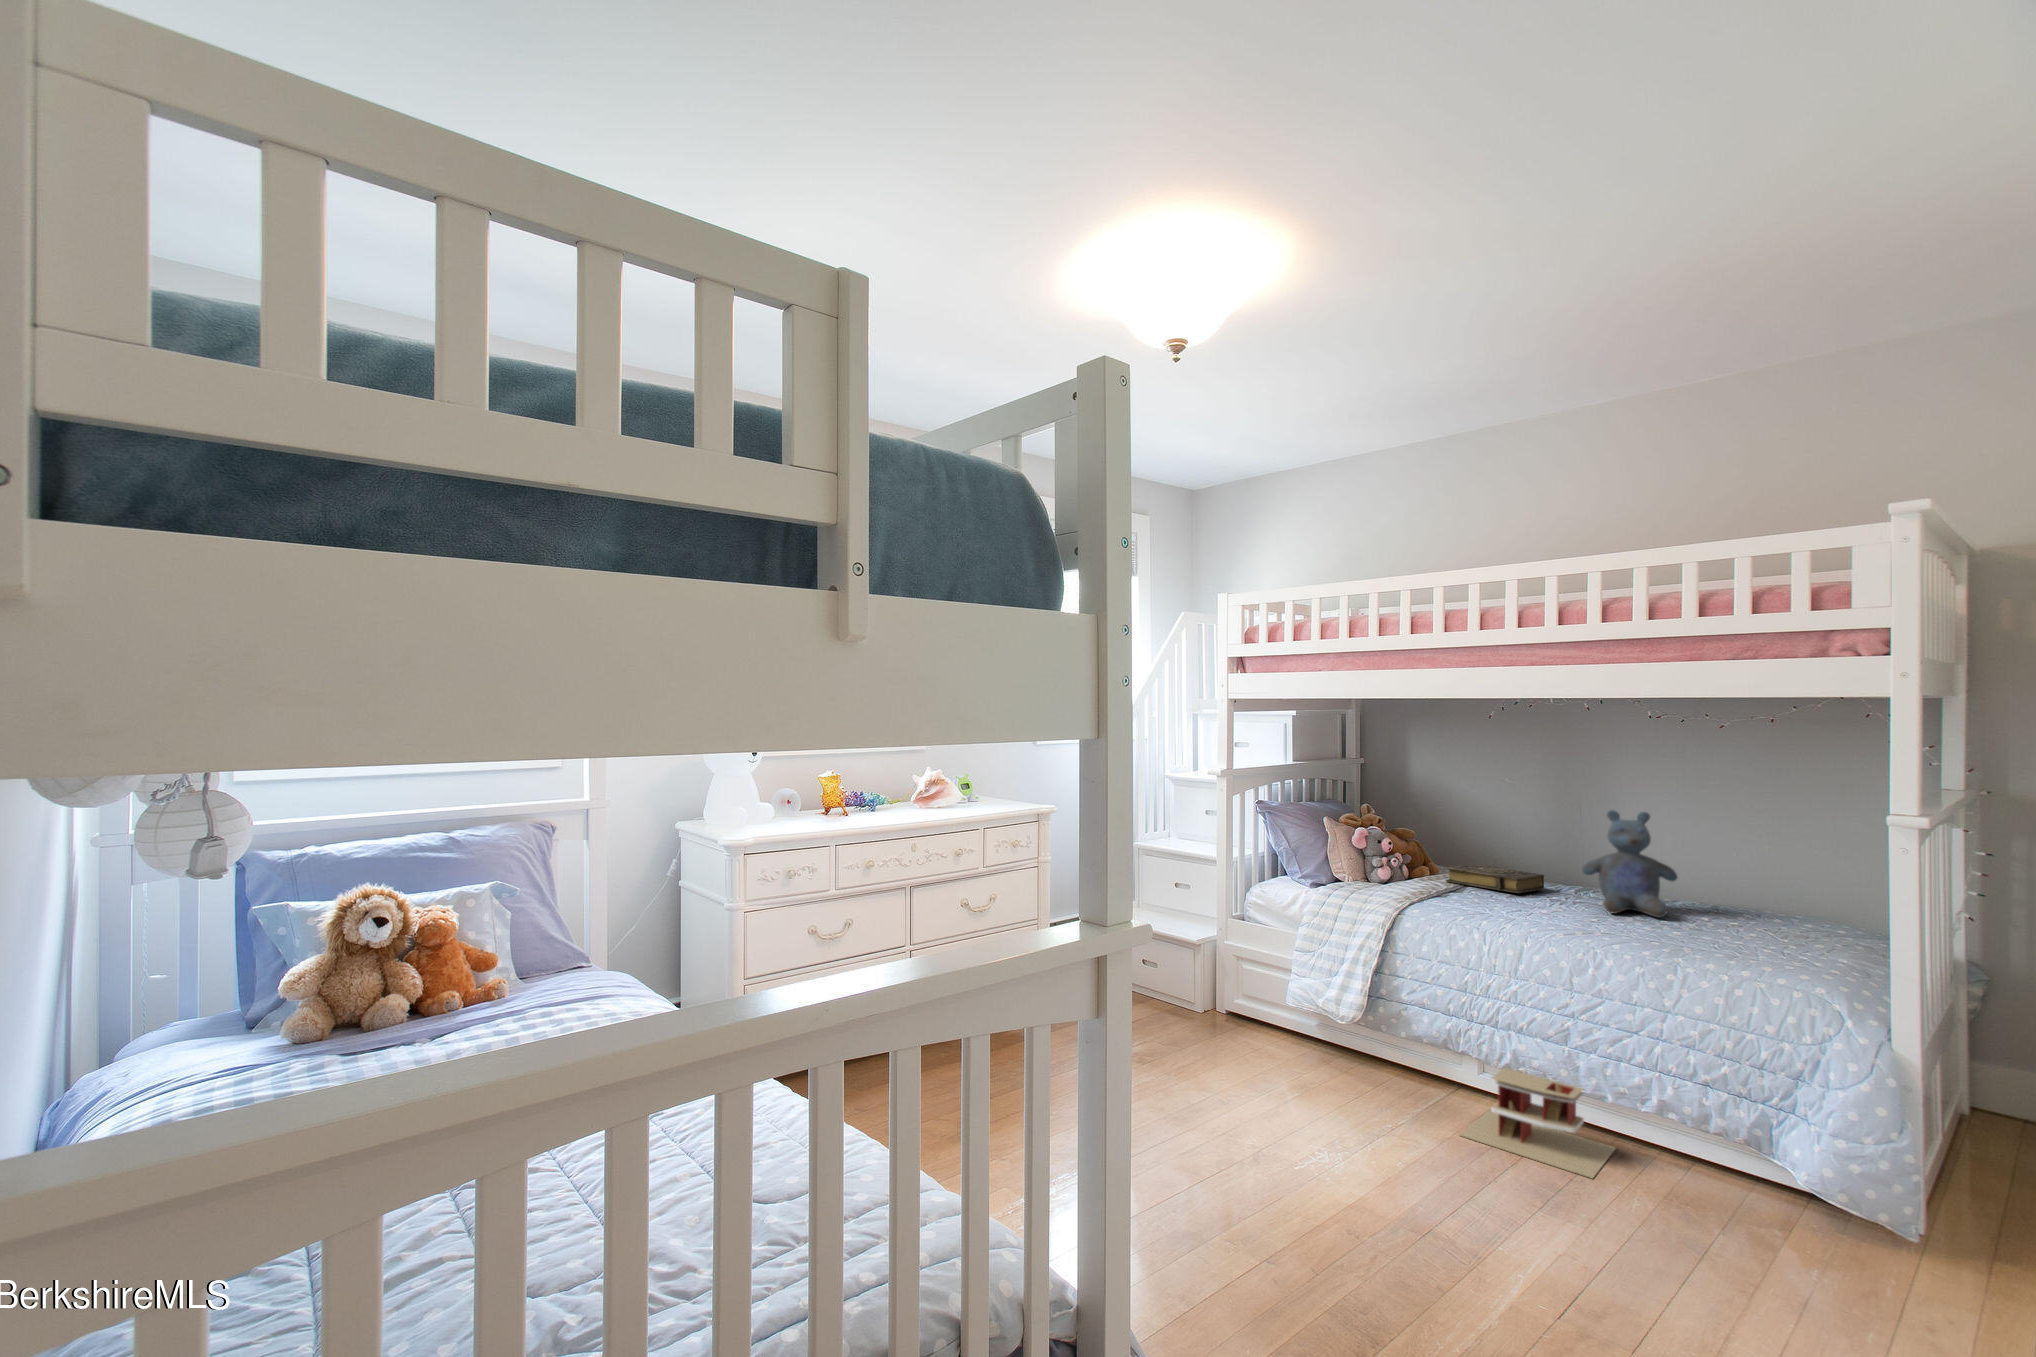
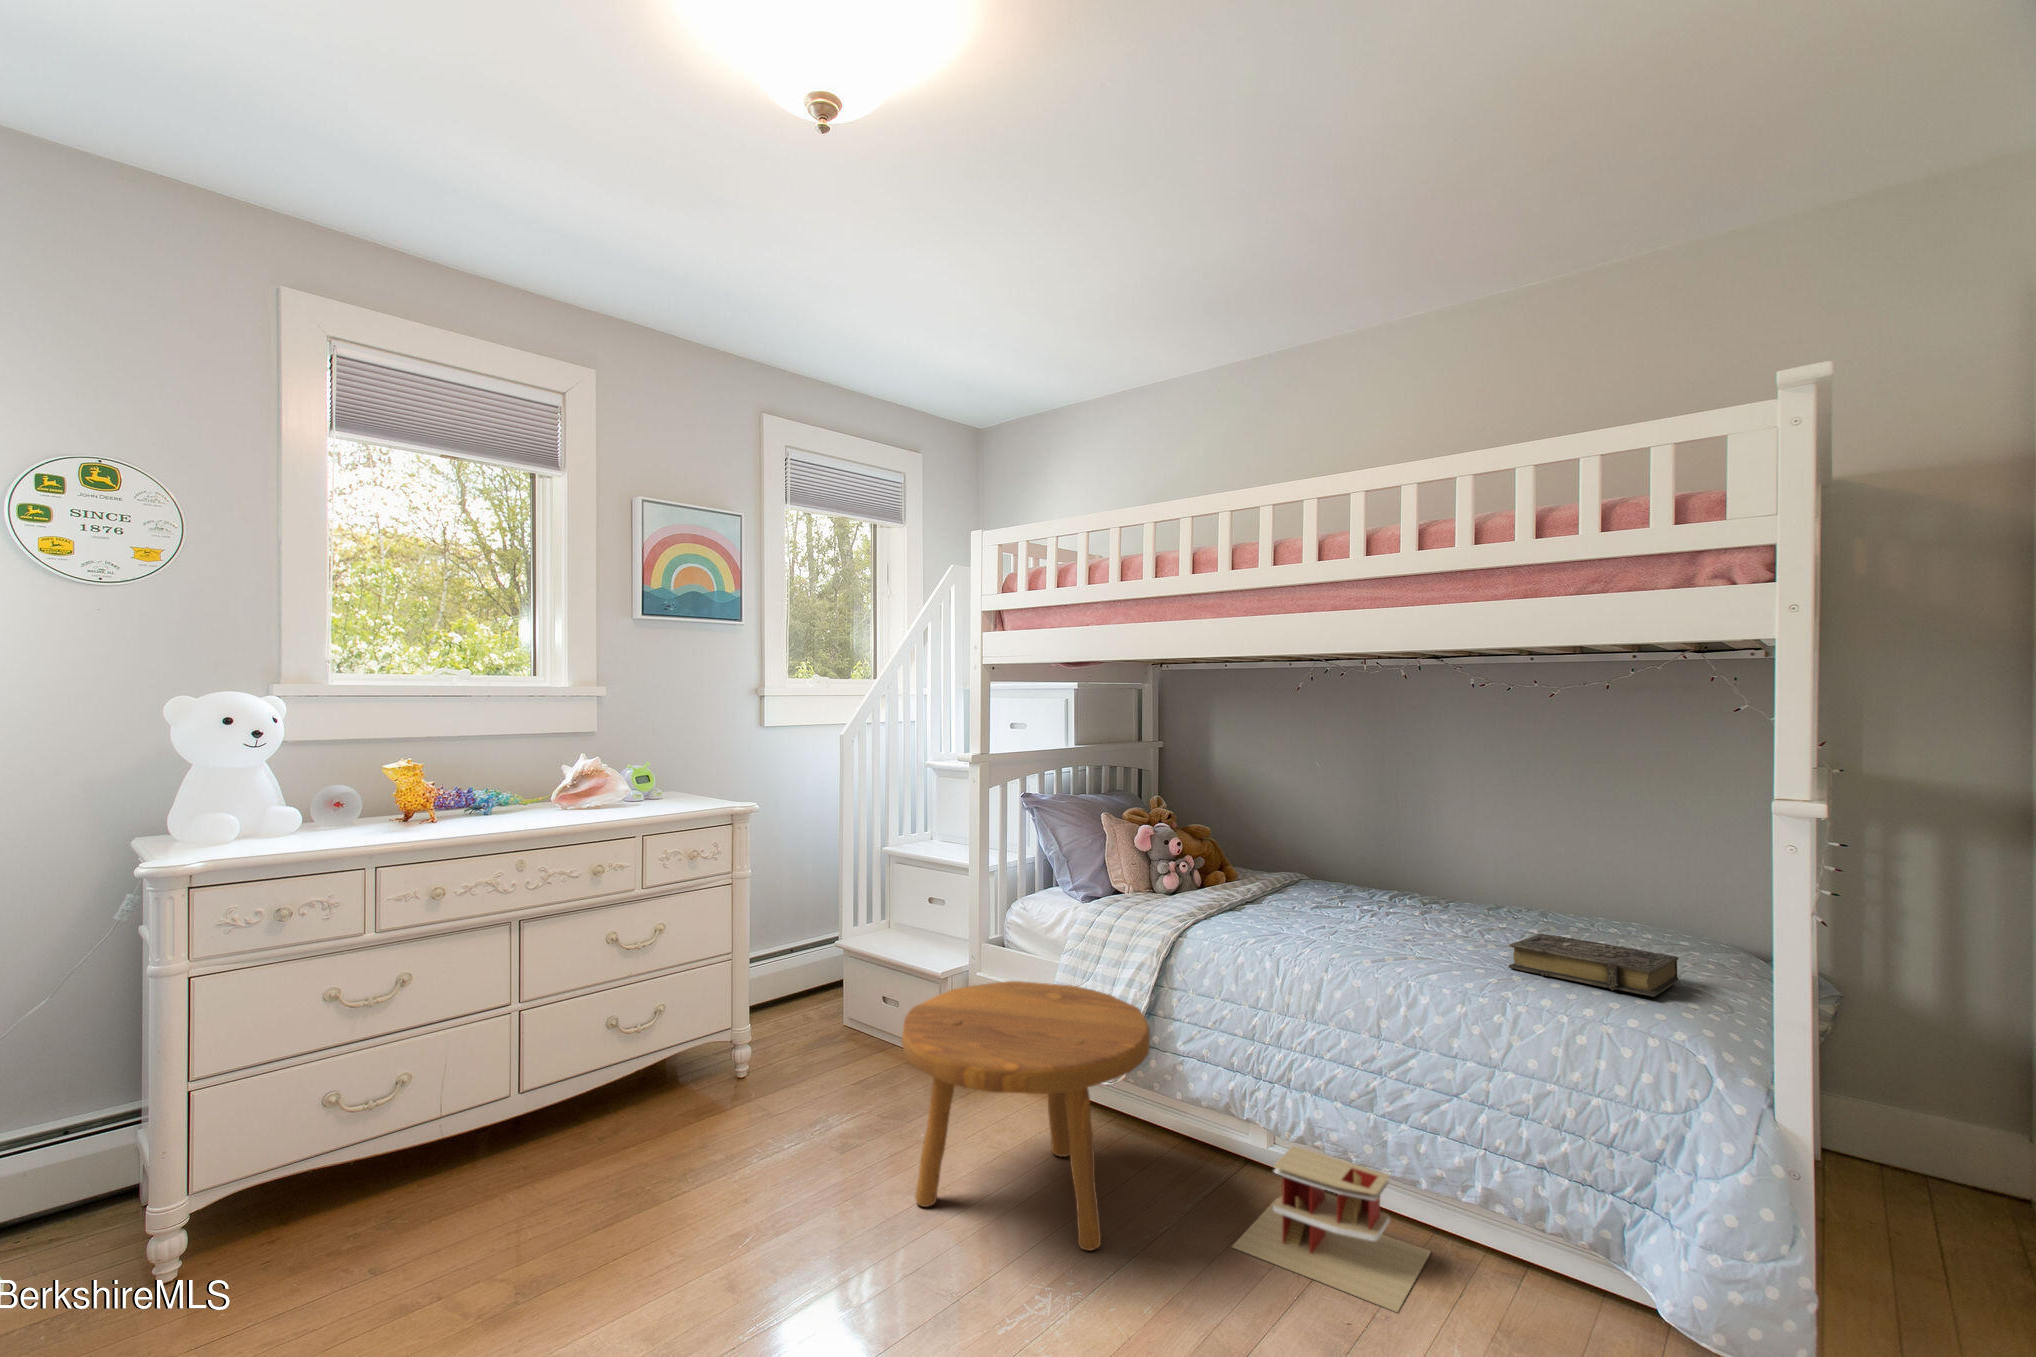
stuffed bear: present [1582,810,1677,918] -> none [1398,798,1508,931]
book: present [1446,865,1544,893] -> present [1509,934,1678,997]
footstool: none [1202,943,1392,1131] -> present [901,981,1150,1251]

